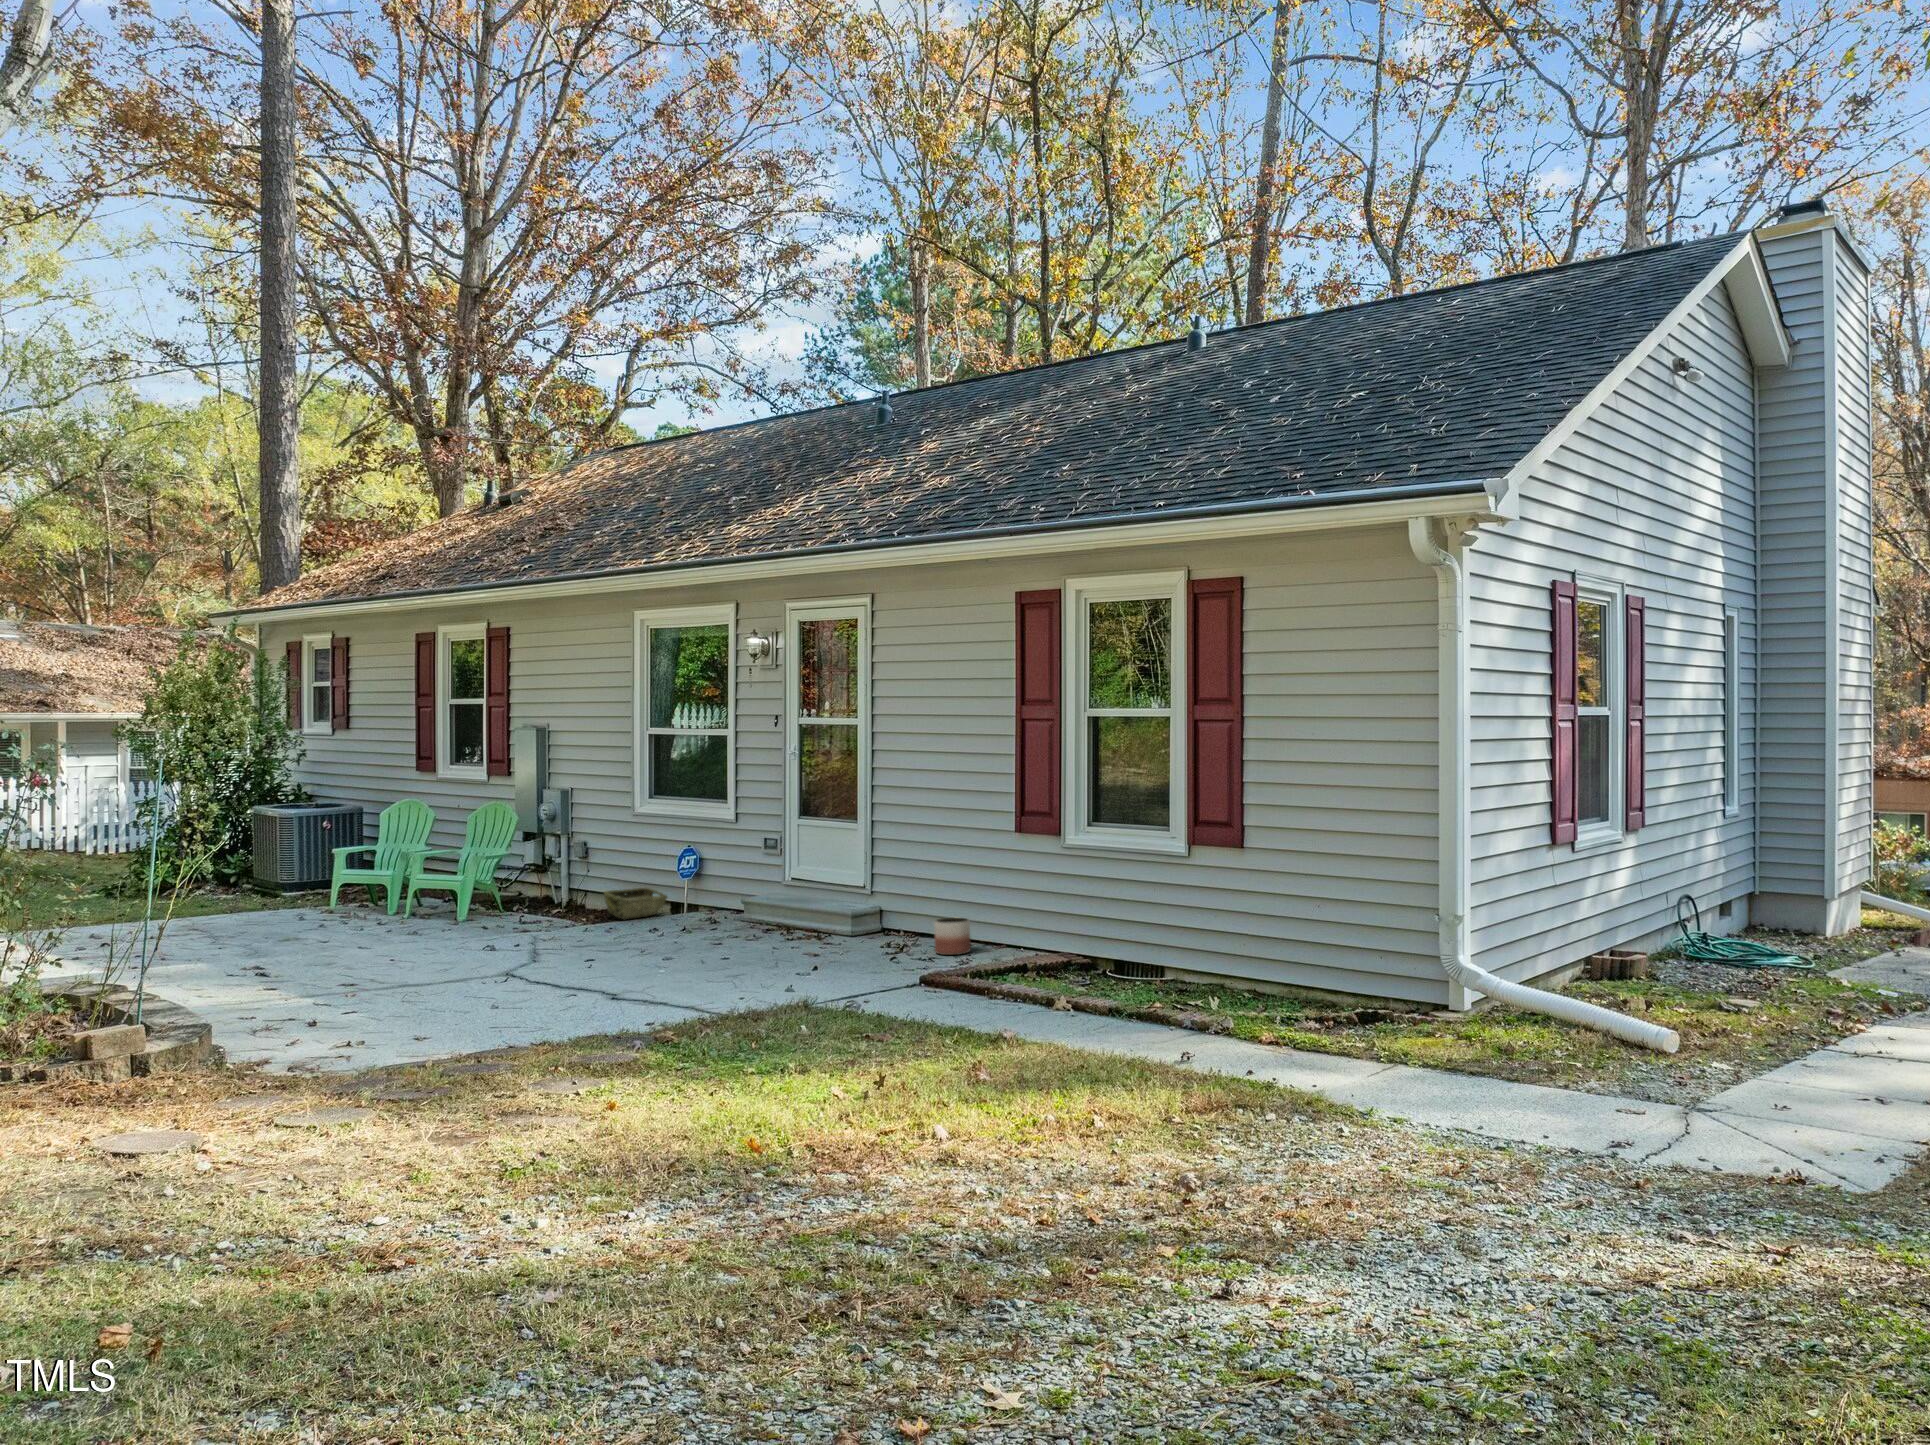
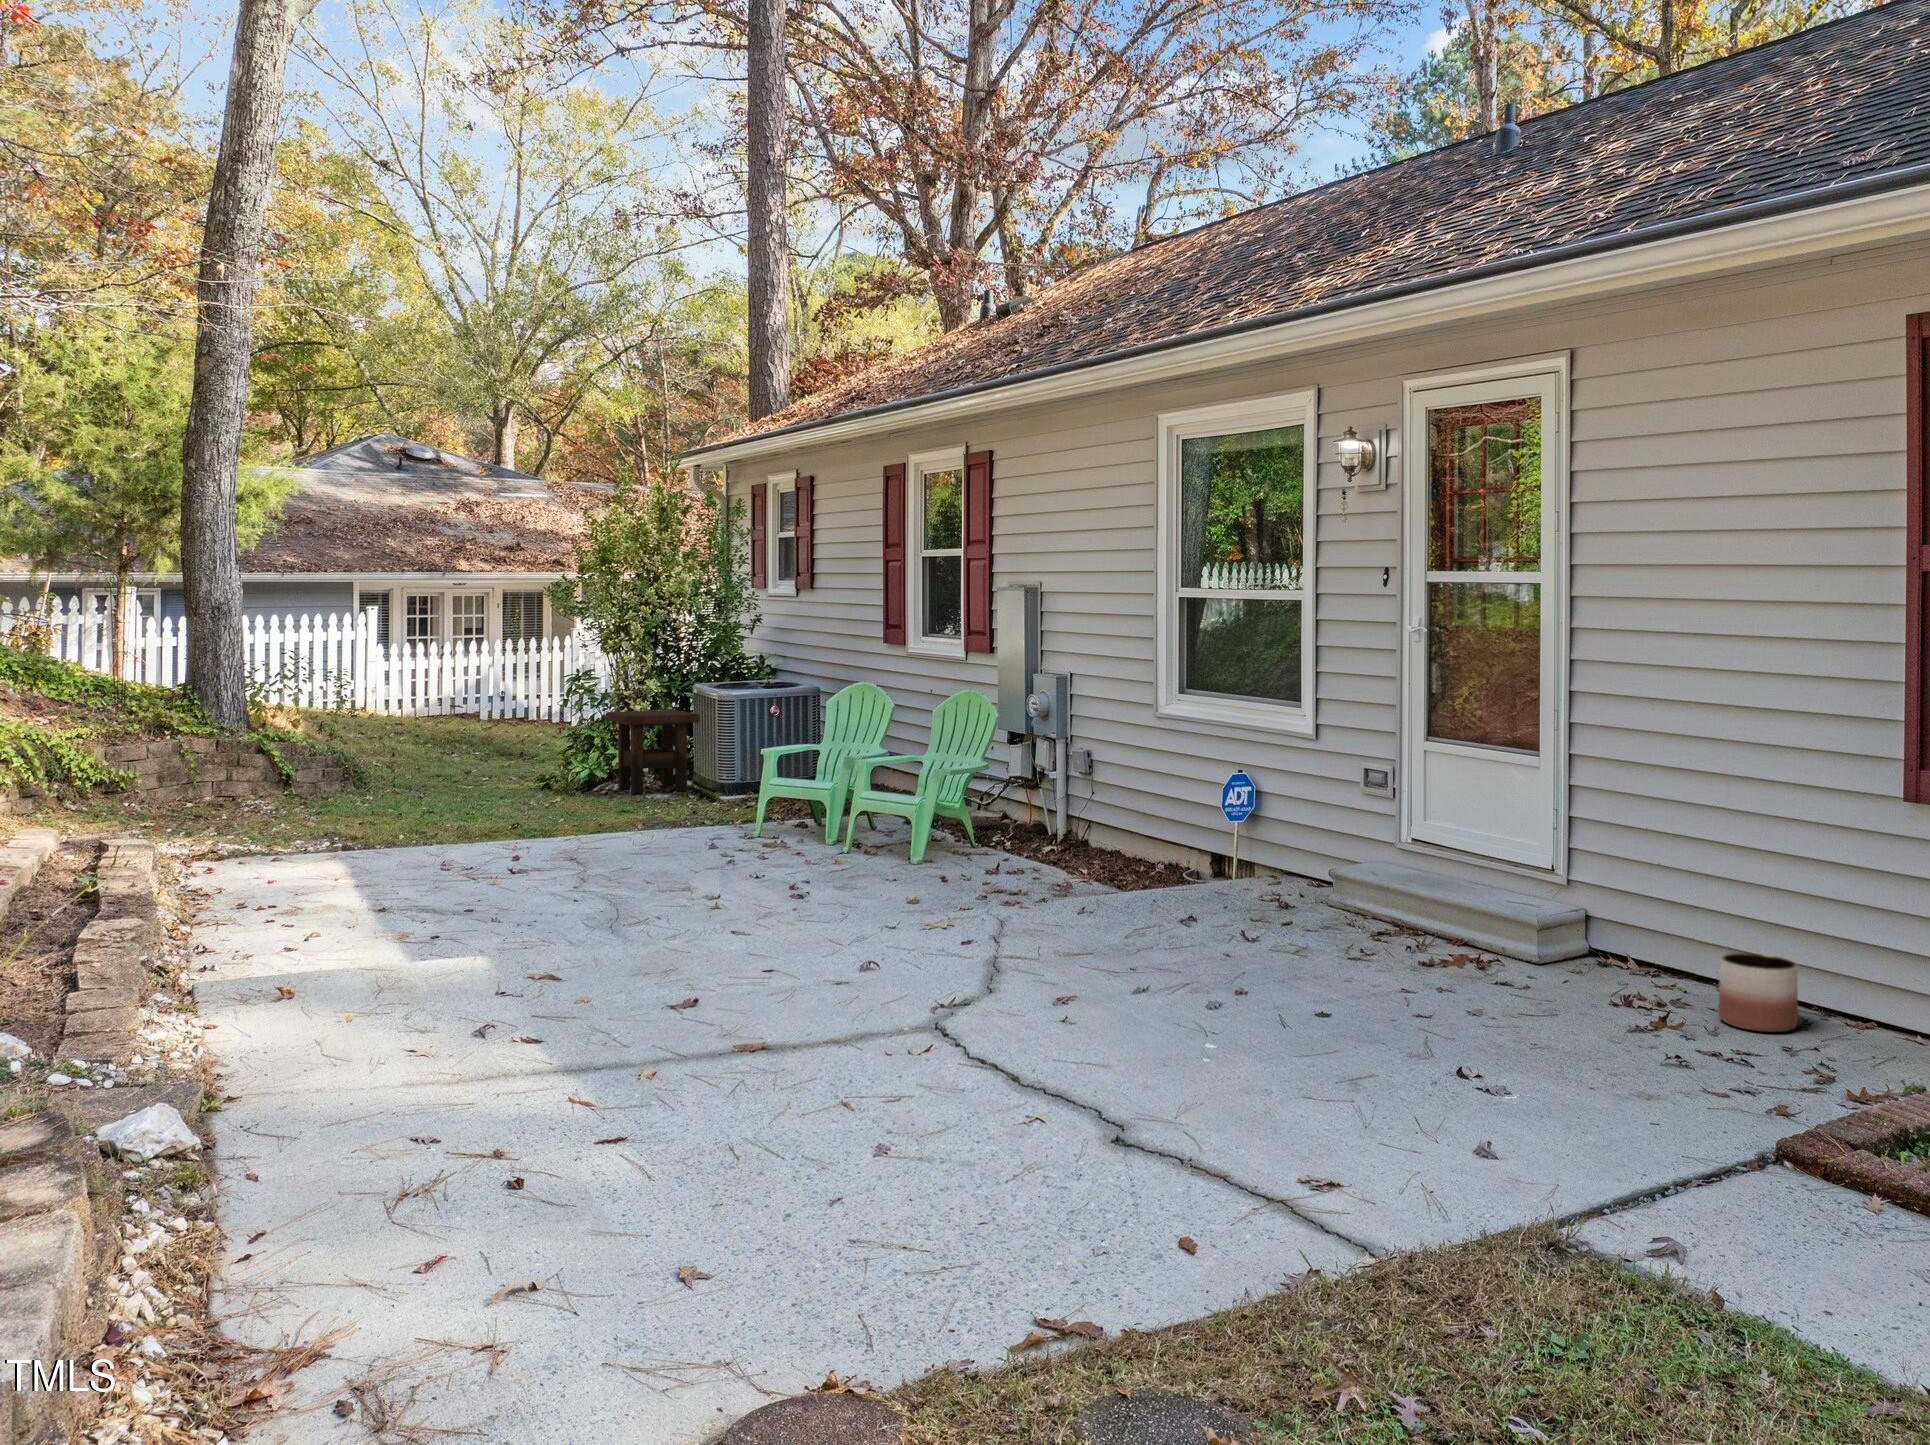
side table: none [172,830,261,901] -> present [606,710,700,794]
woven basket: present [604,888,667,919] -> none [1105,828,1198,876]

